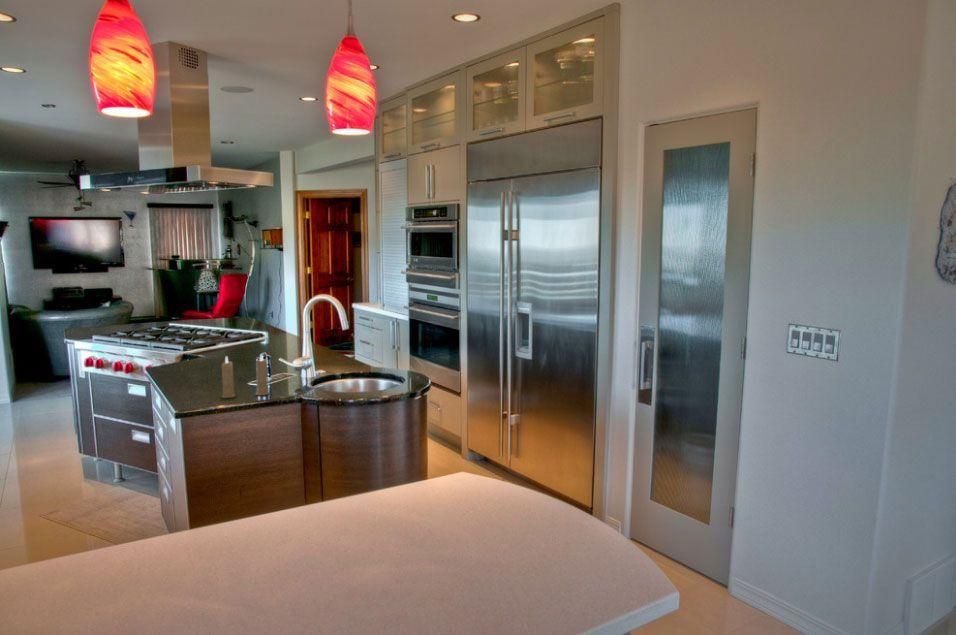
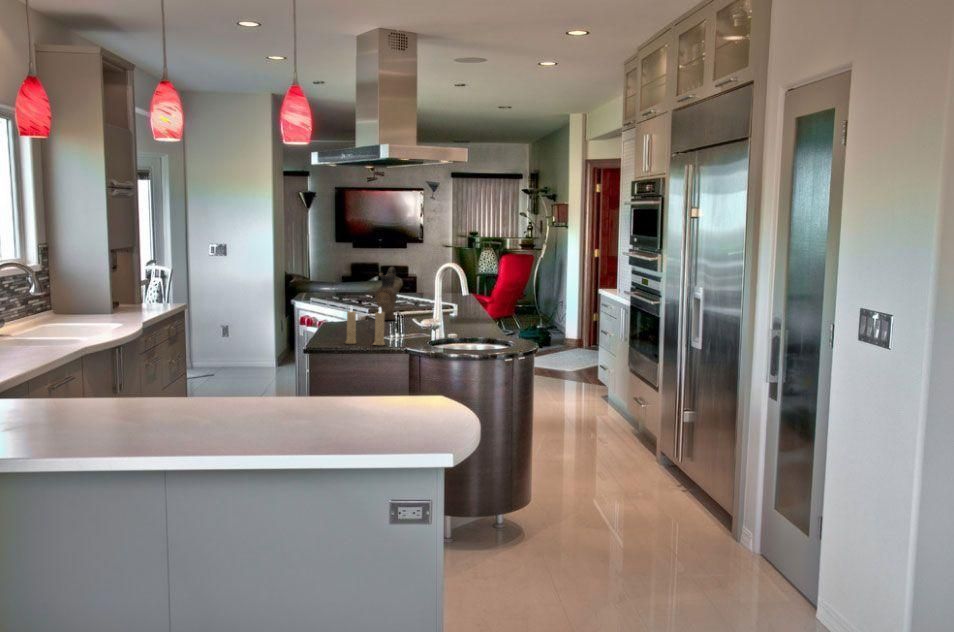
ceramic pitcher: none [208,304,231,359] -> present [375,267,397,320]

